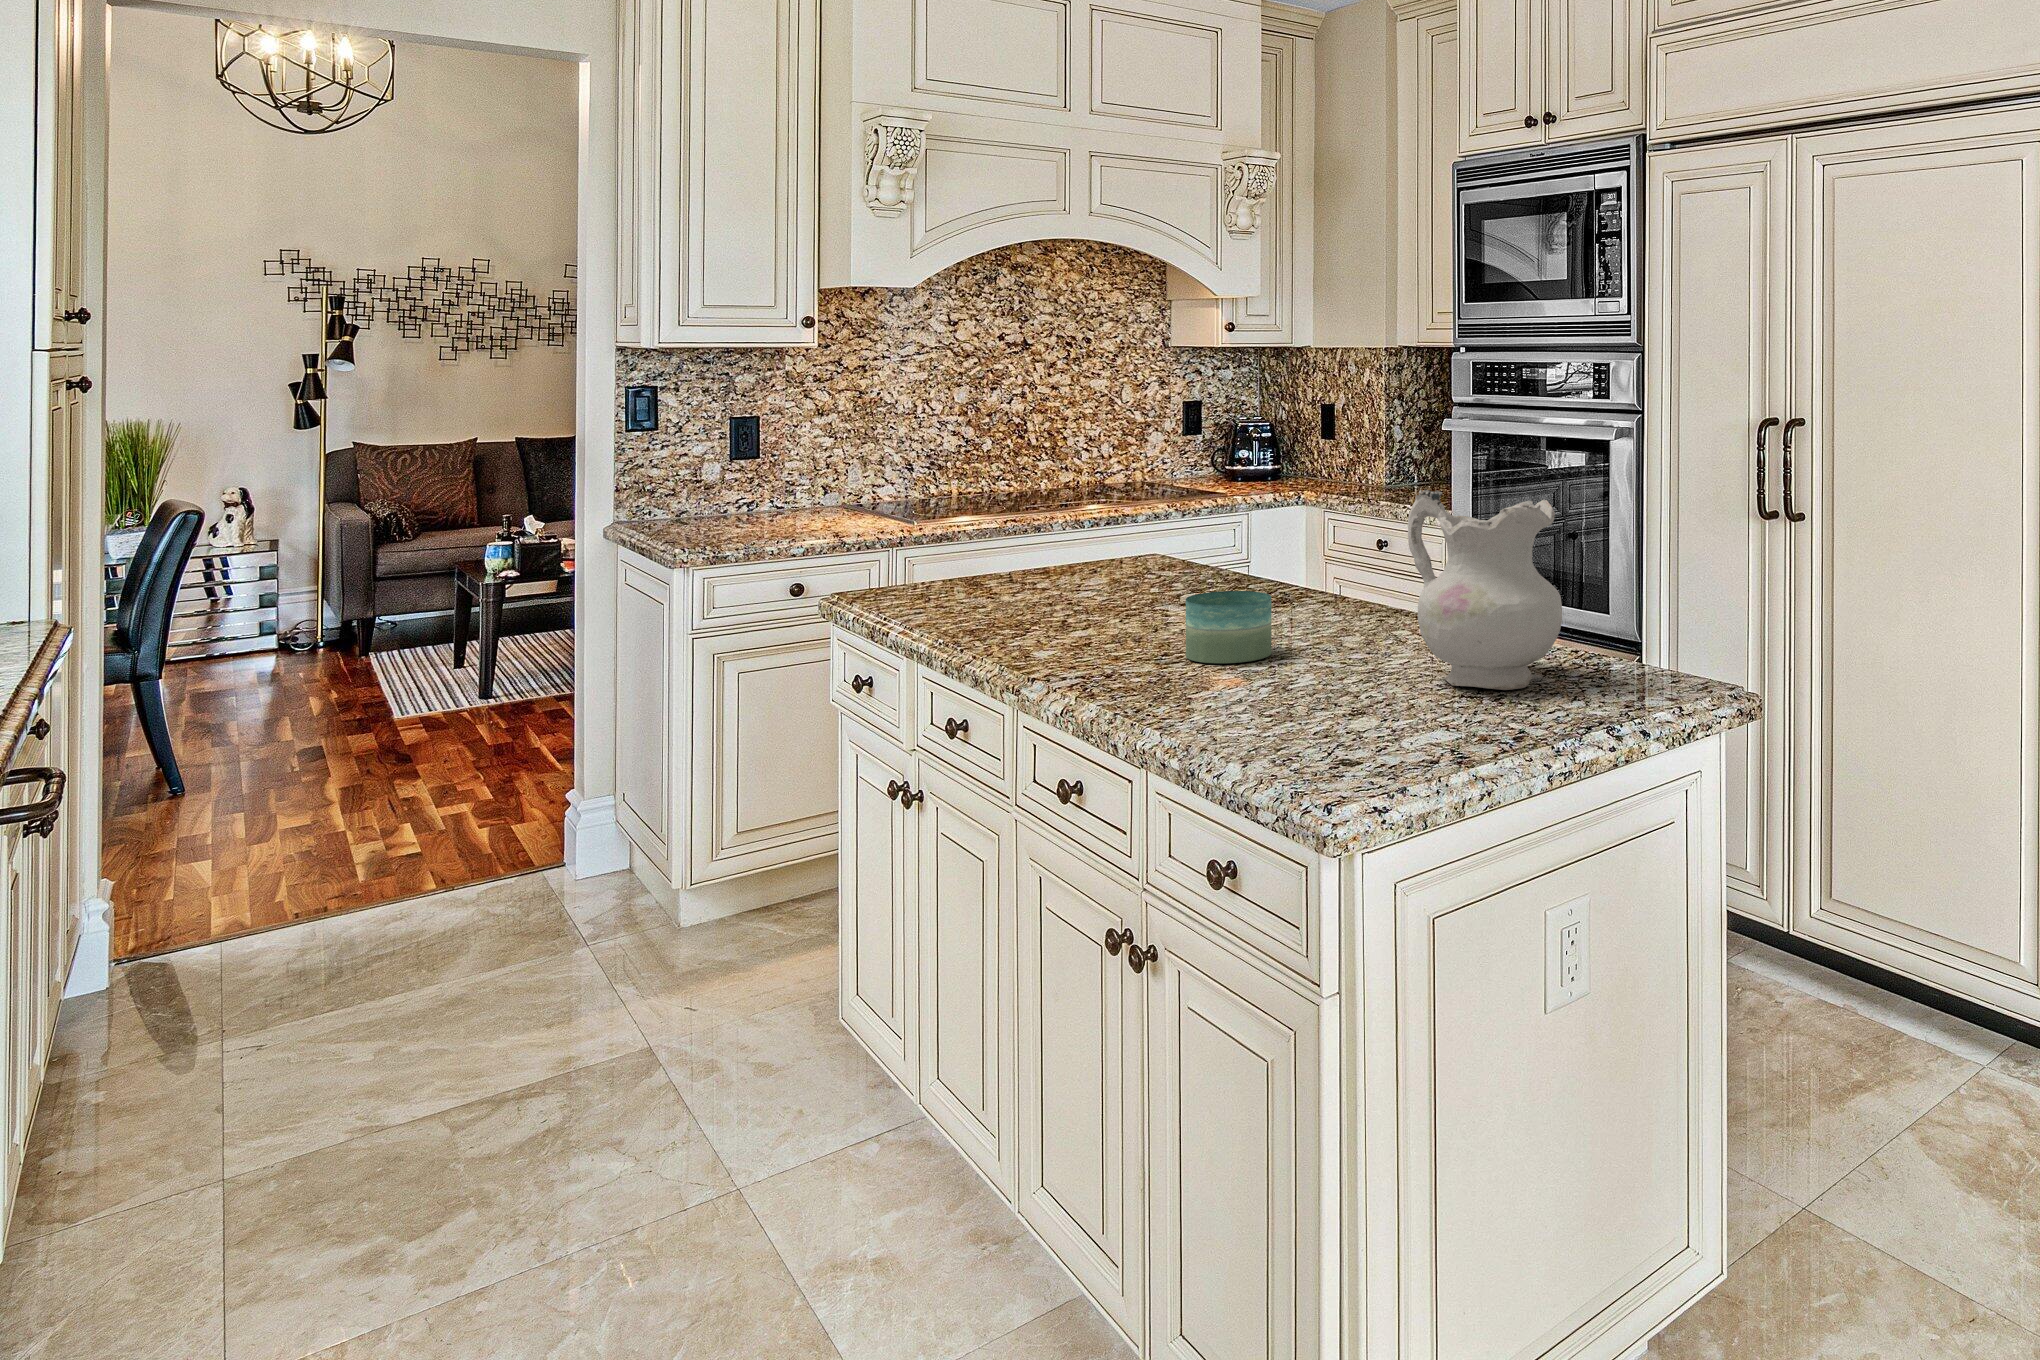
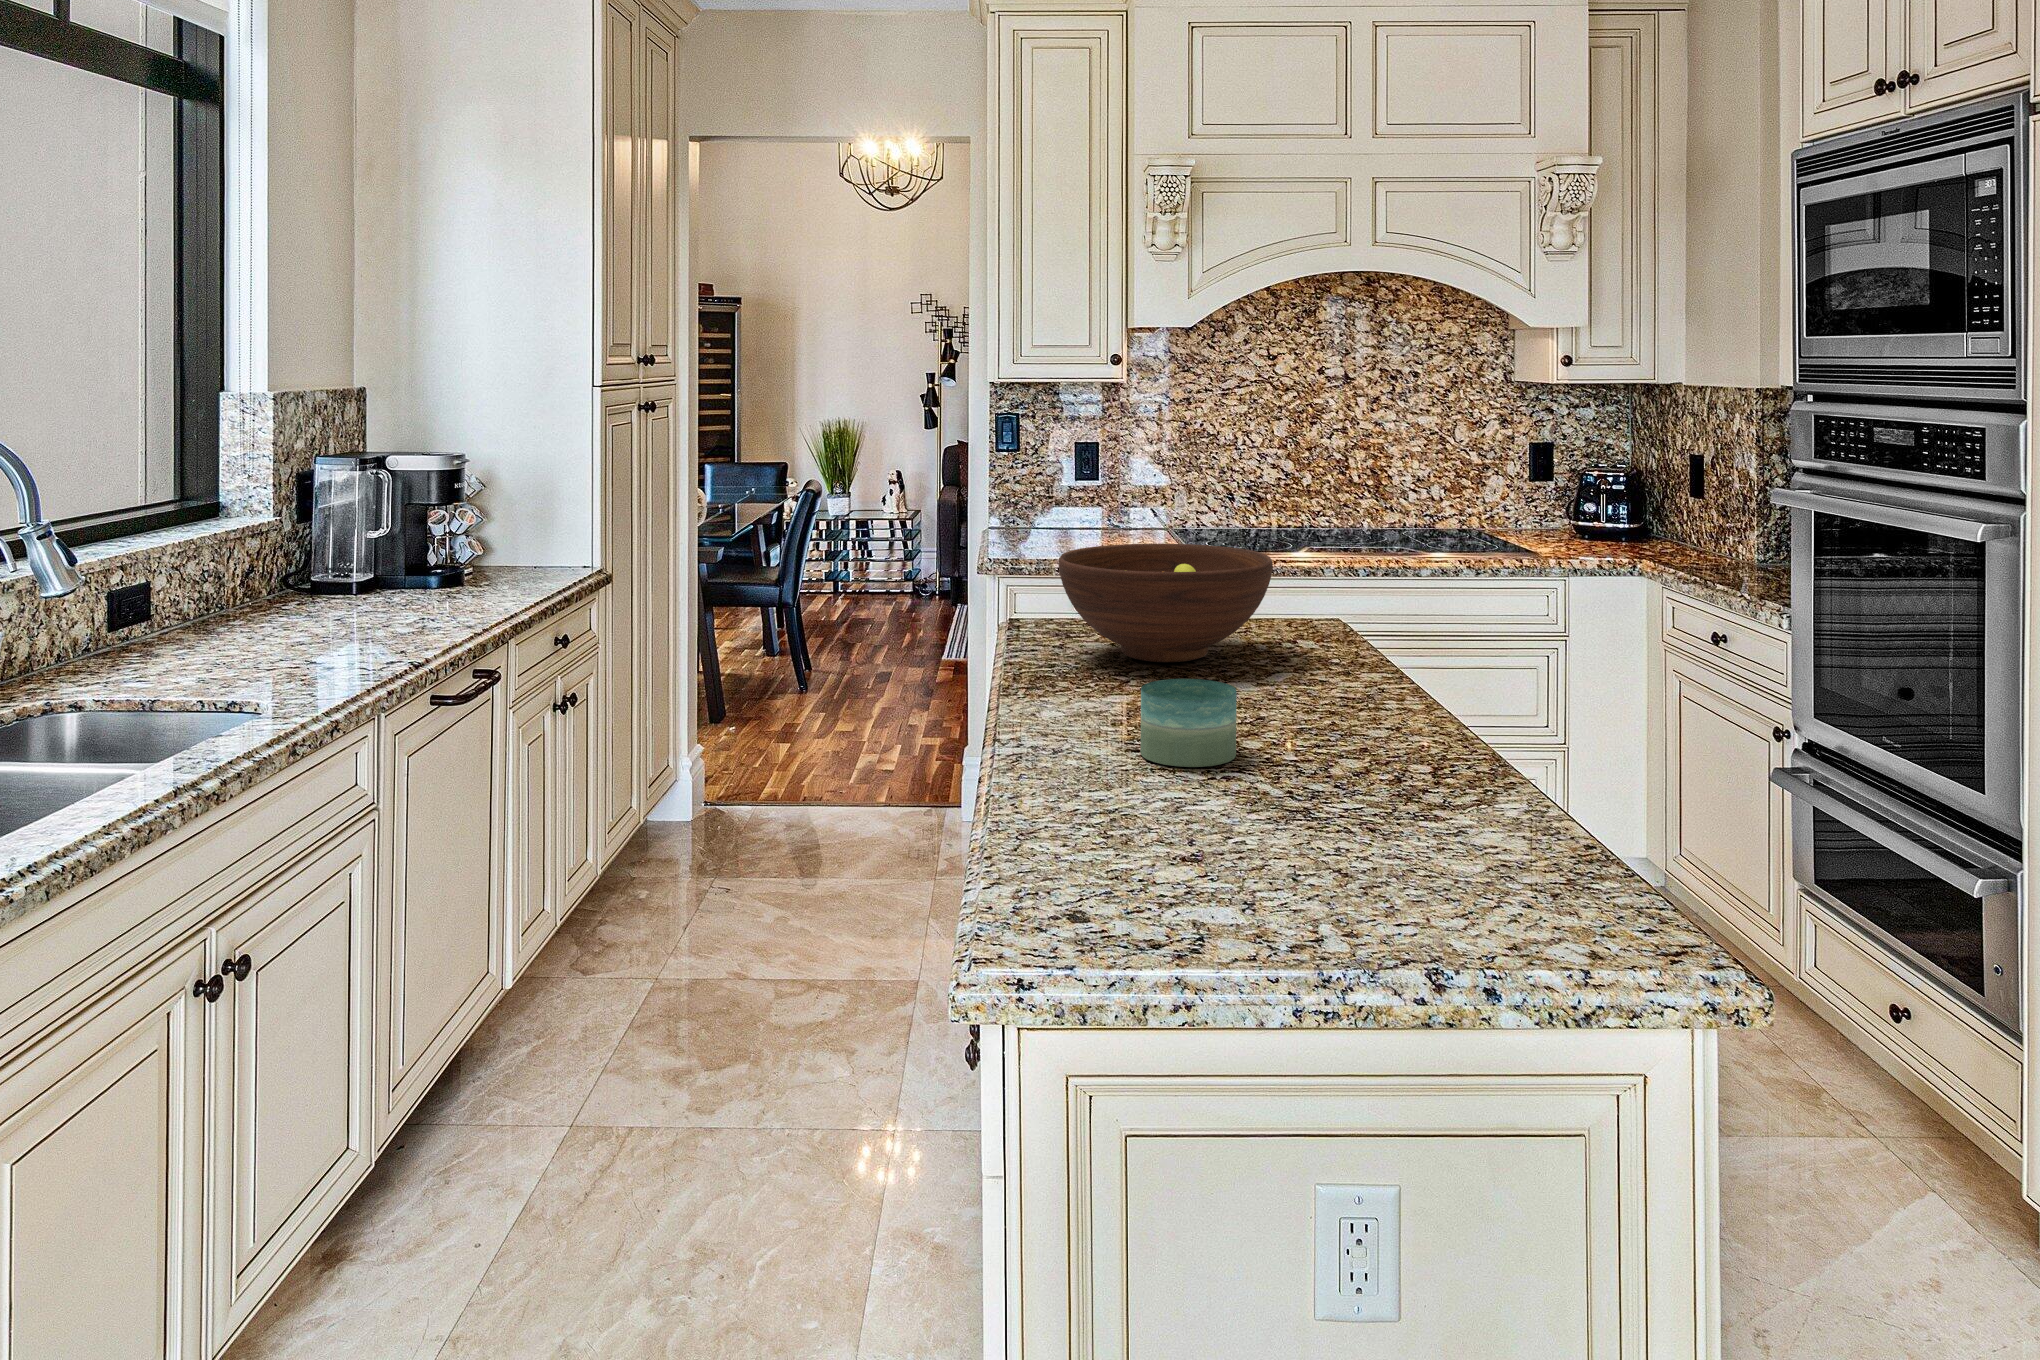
ceramic pitcher: present [1408,490,1562,690] -> none [1314,591,1508,873]
fruit bowl: none [962,492,1175,601] -> present [1059,544,1273,662]

